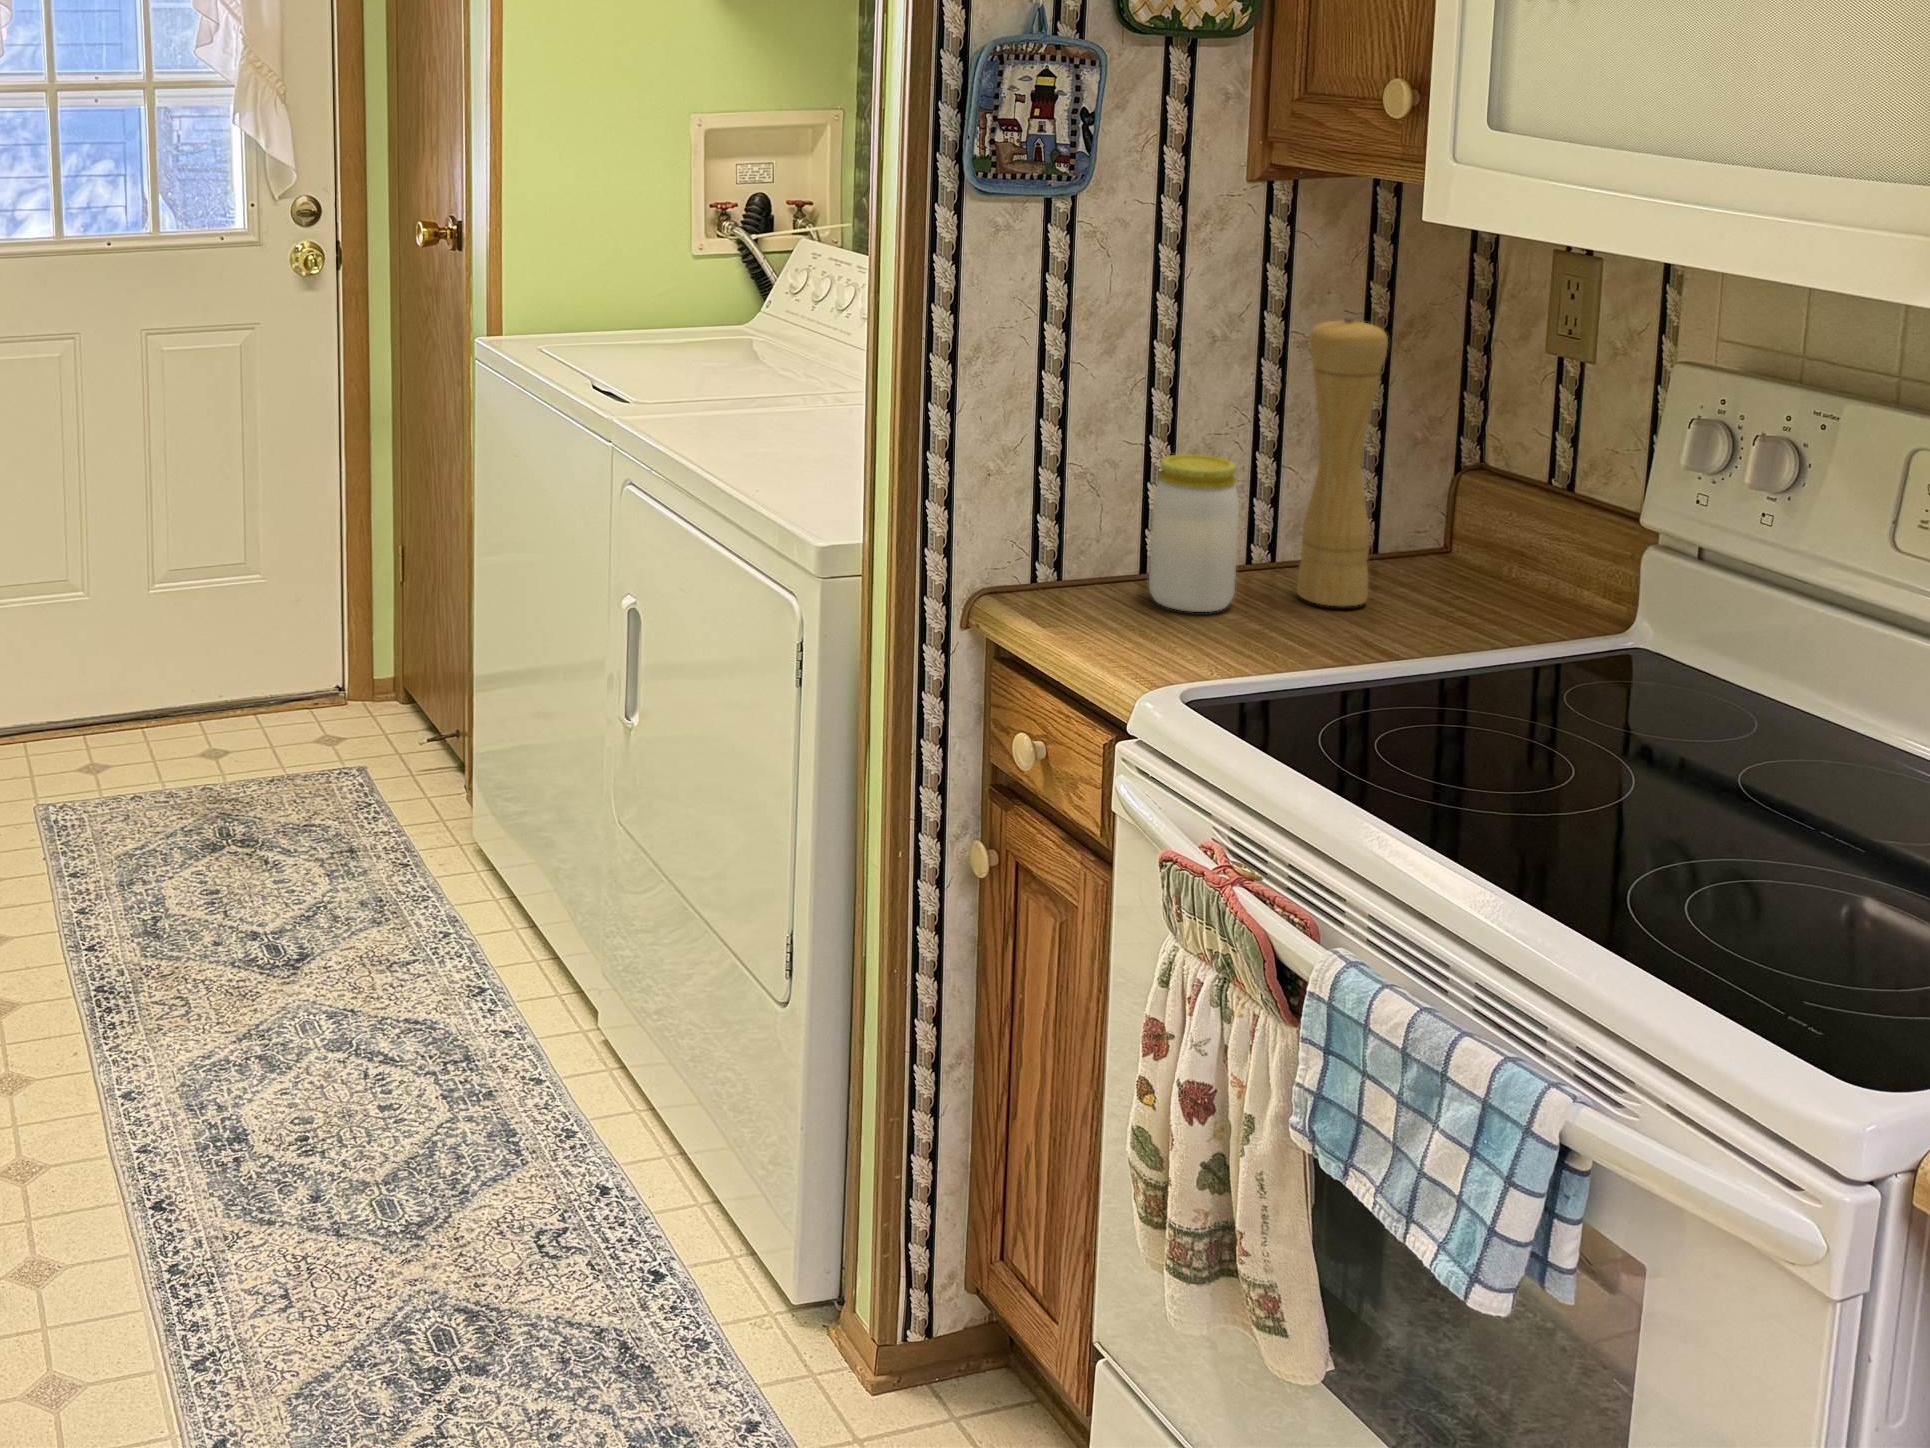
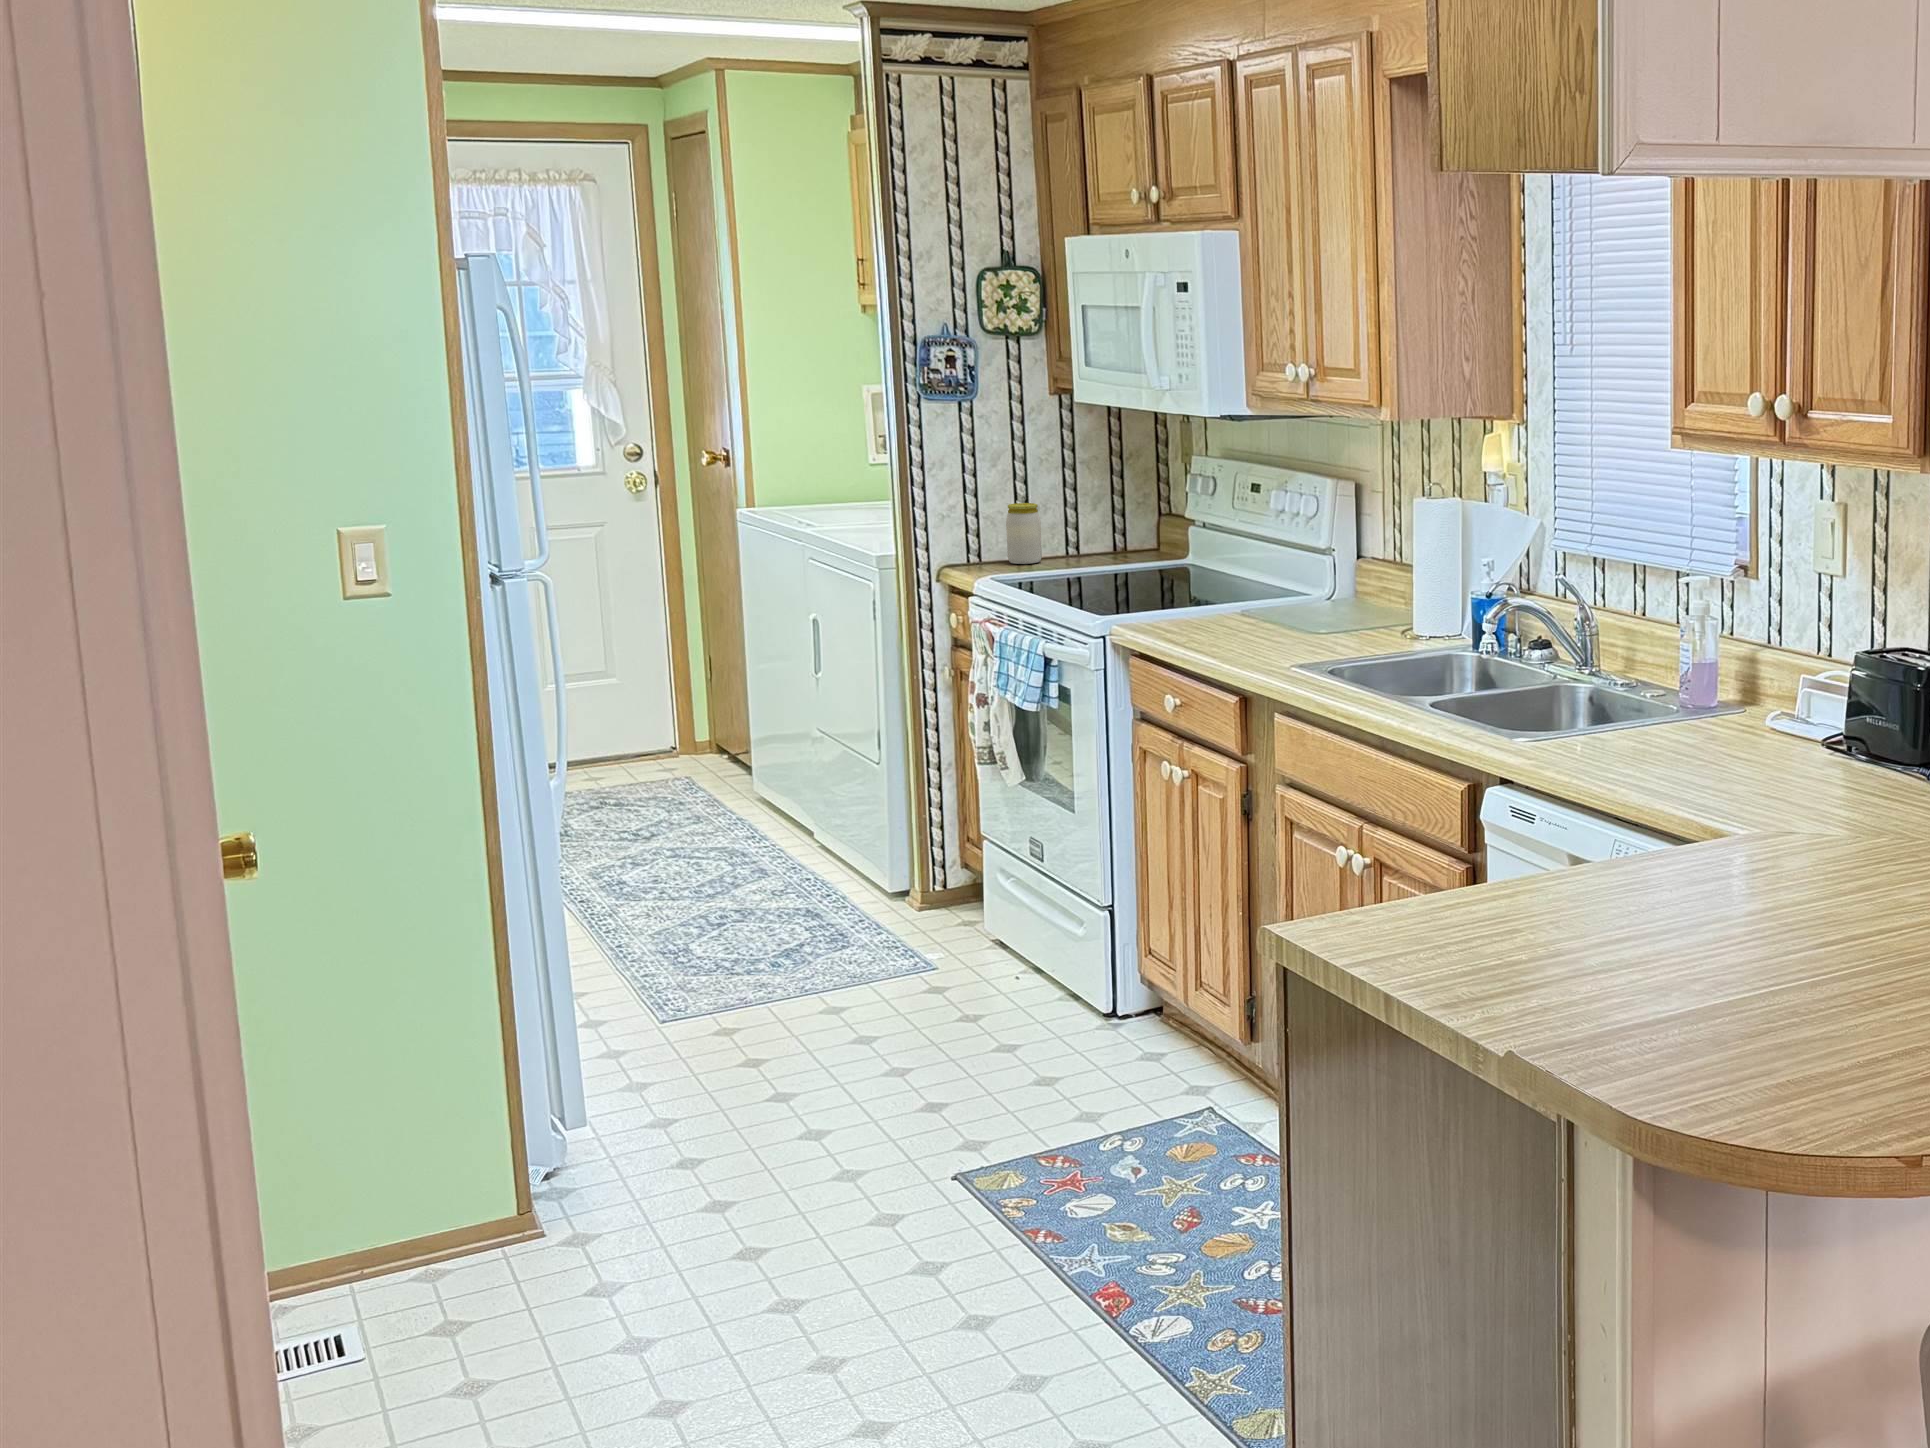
pepper mill: present [1297,317,1388,607] -> none [1066,444,1098,560]

